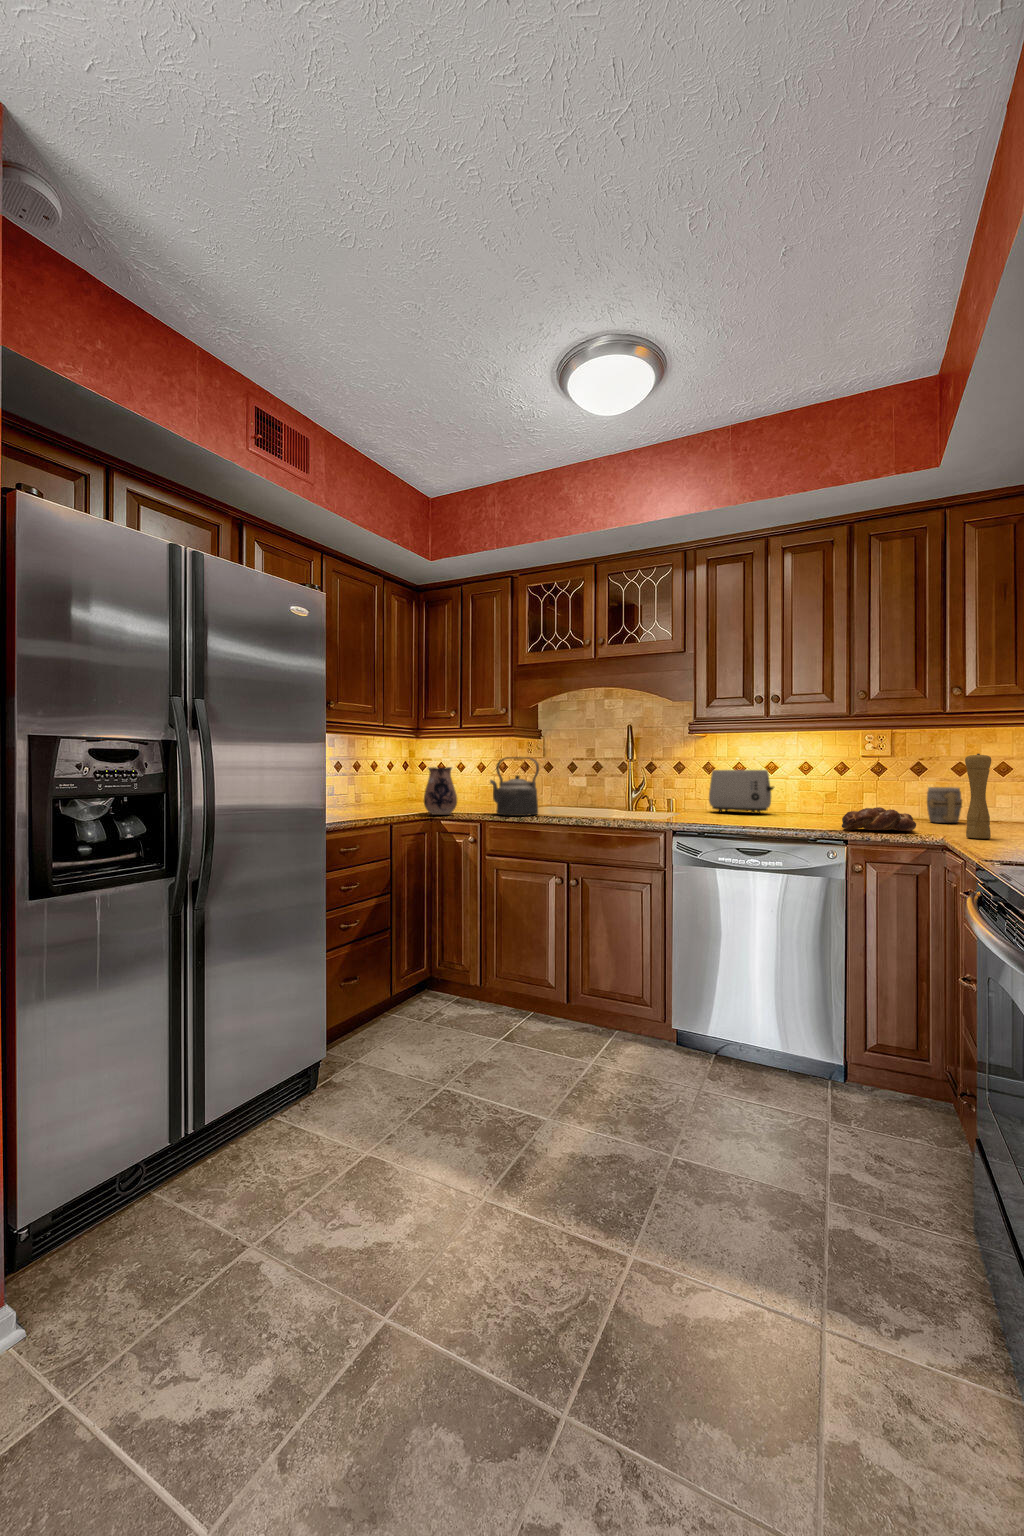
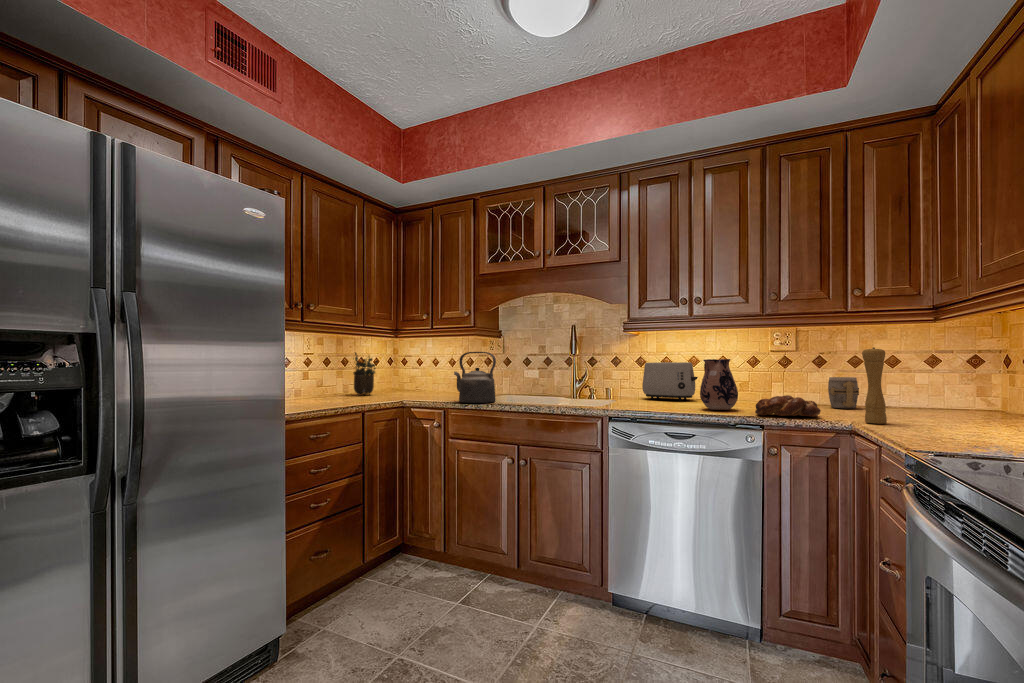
potted plant: none [360,750,397,806] -> present [353,352,378,395]
ceramic pitcher: present [424,767,457,815] -> present [700,359,738,410]

